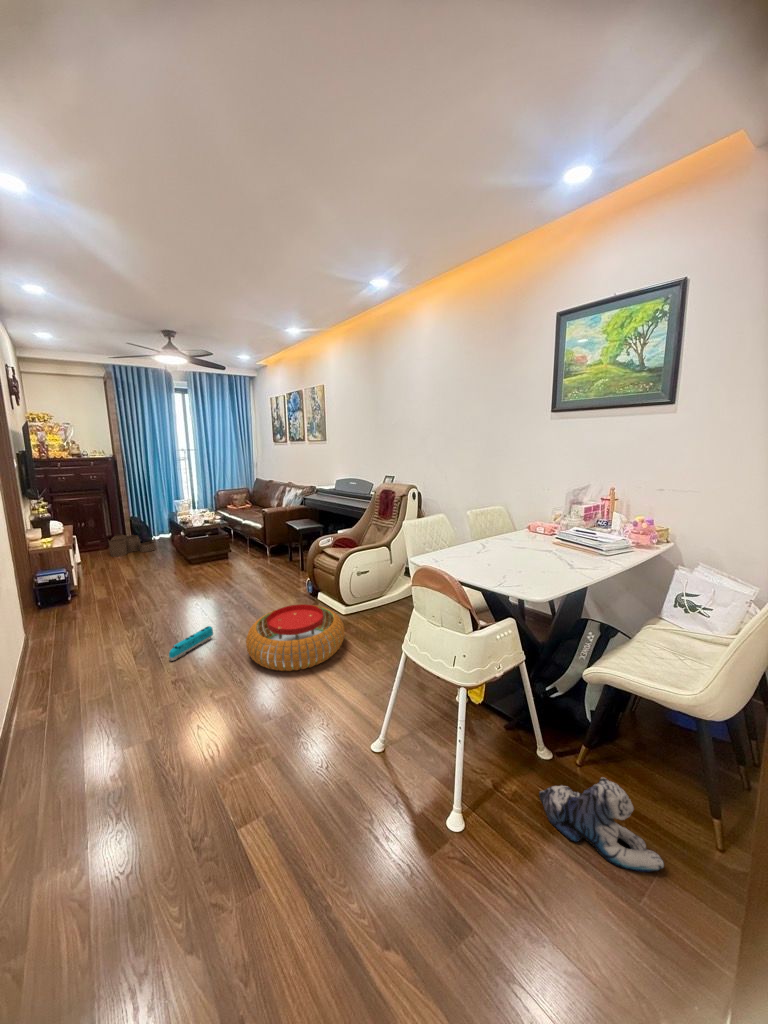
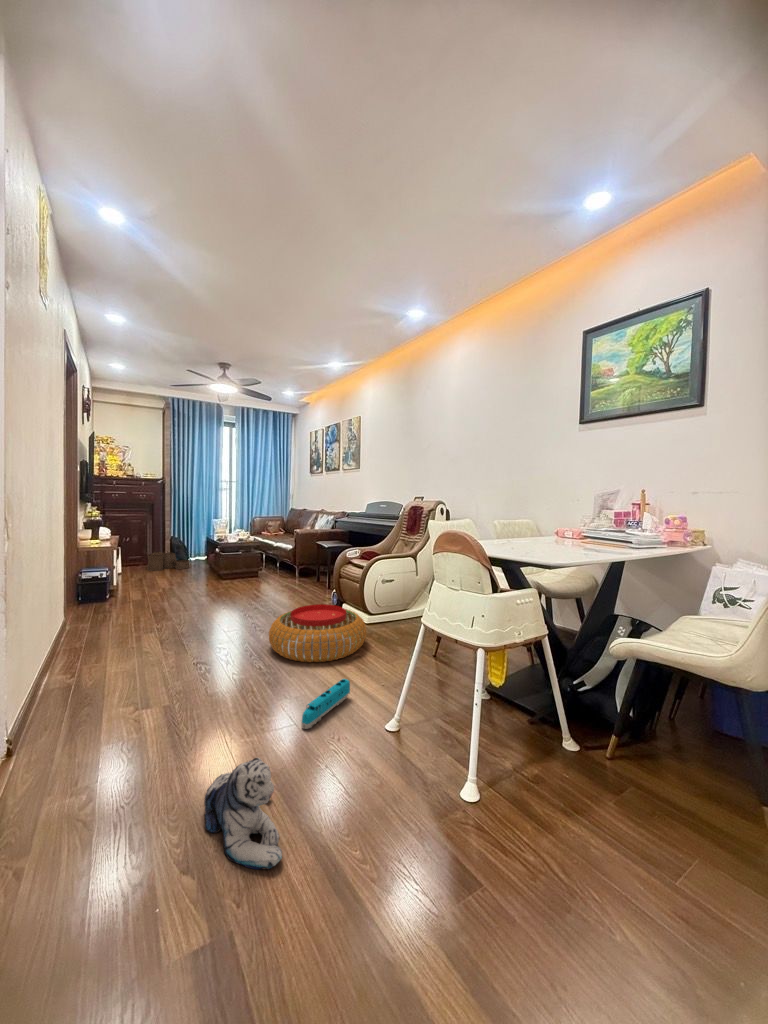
toy train: present [169,626,213,661] -> present [302,679,350,729]
plush toy: present [539,778,664,872] -> present [204,758,282,869]

